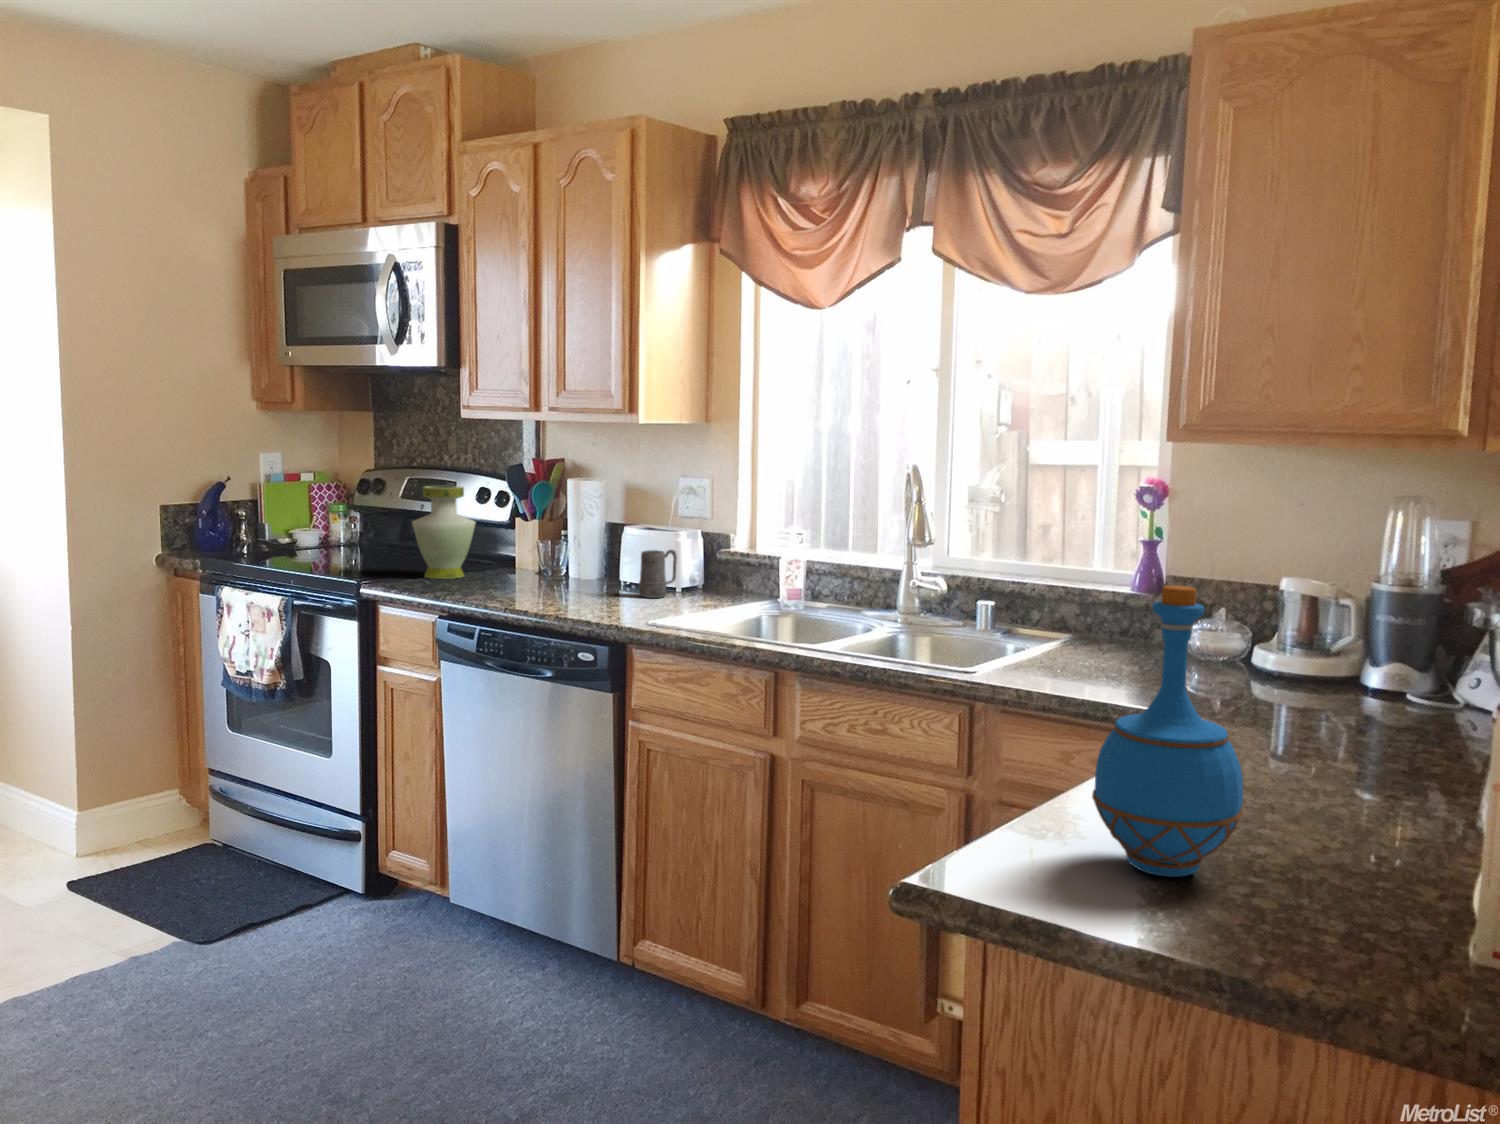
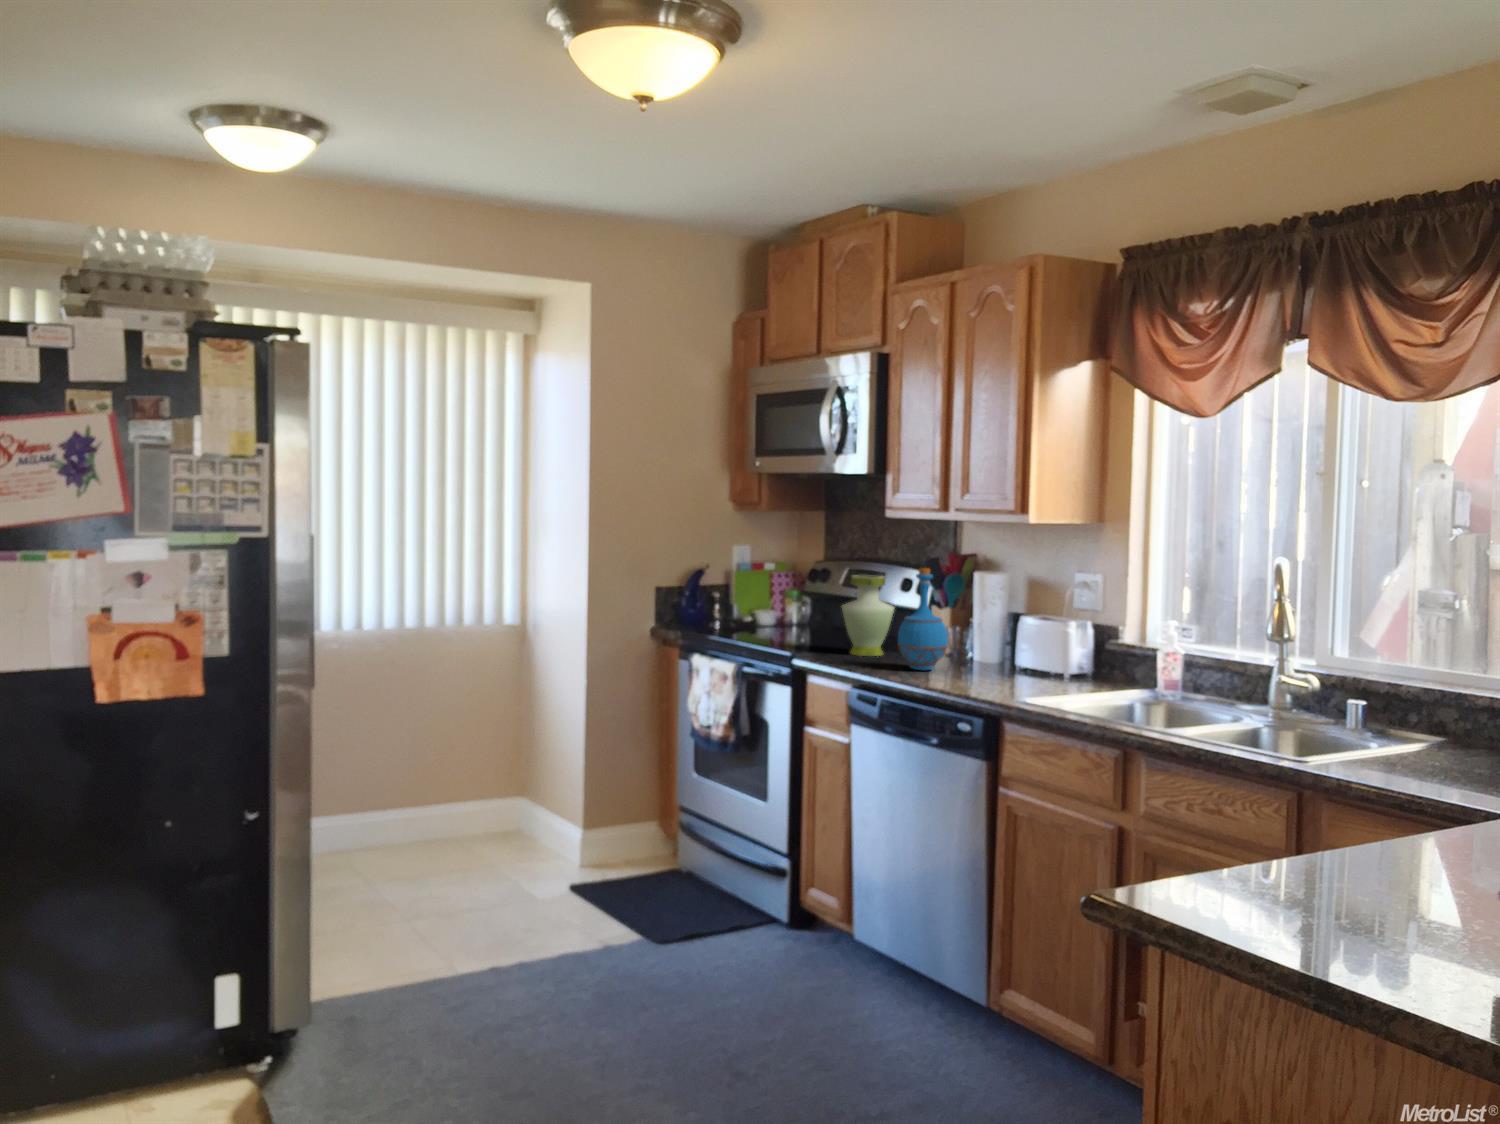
mug: present [639,550,677,598] -> none [1027,639,1064,682]
bottle: present [1092,585,1243,877] -> present [898,568,948,670]

